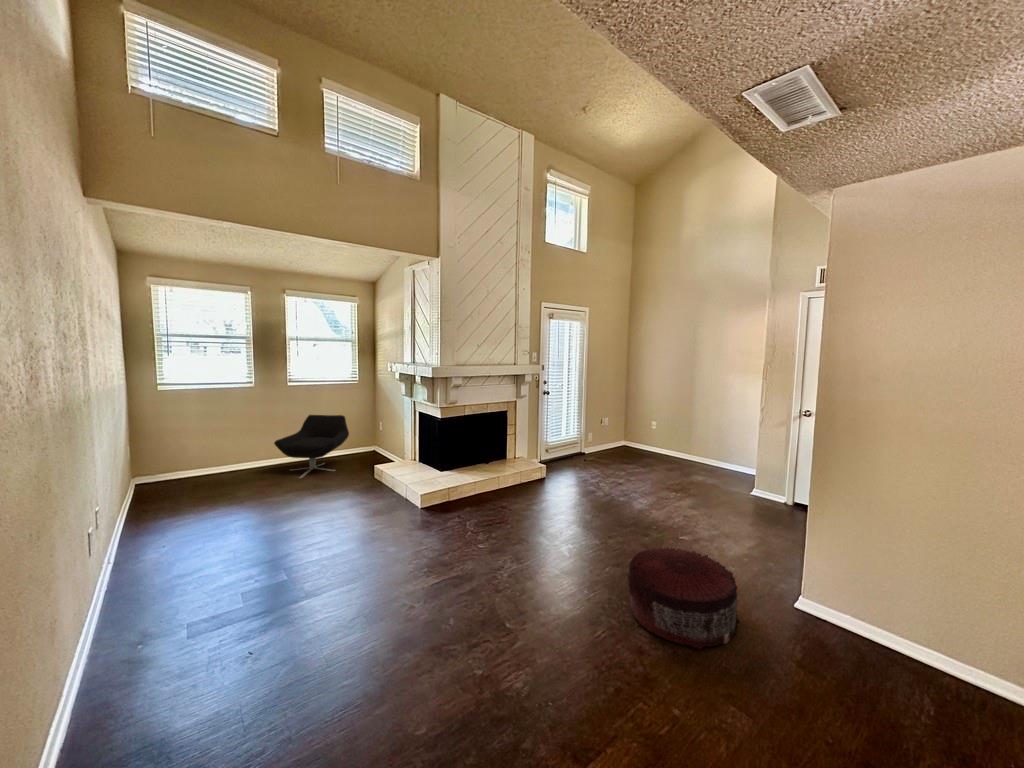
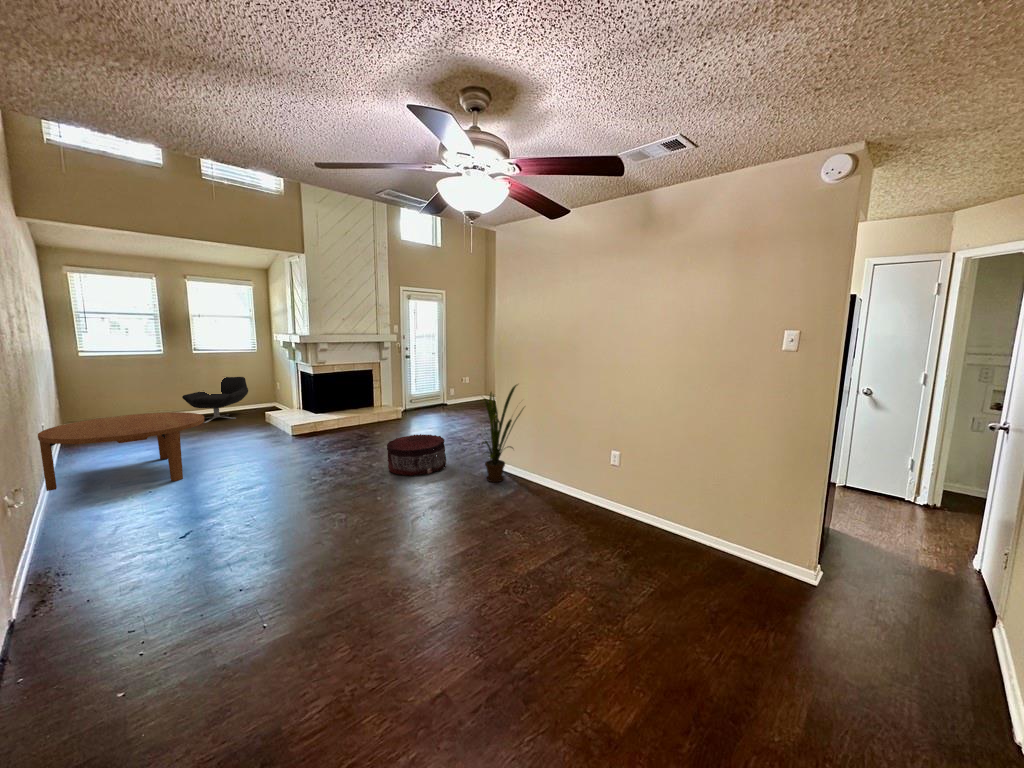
house plant: none [824,484,962,686] -> present [482,385,524,482]
coffee table: none [89,490,331,648] -> present [38,412,204,491]

